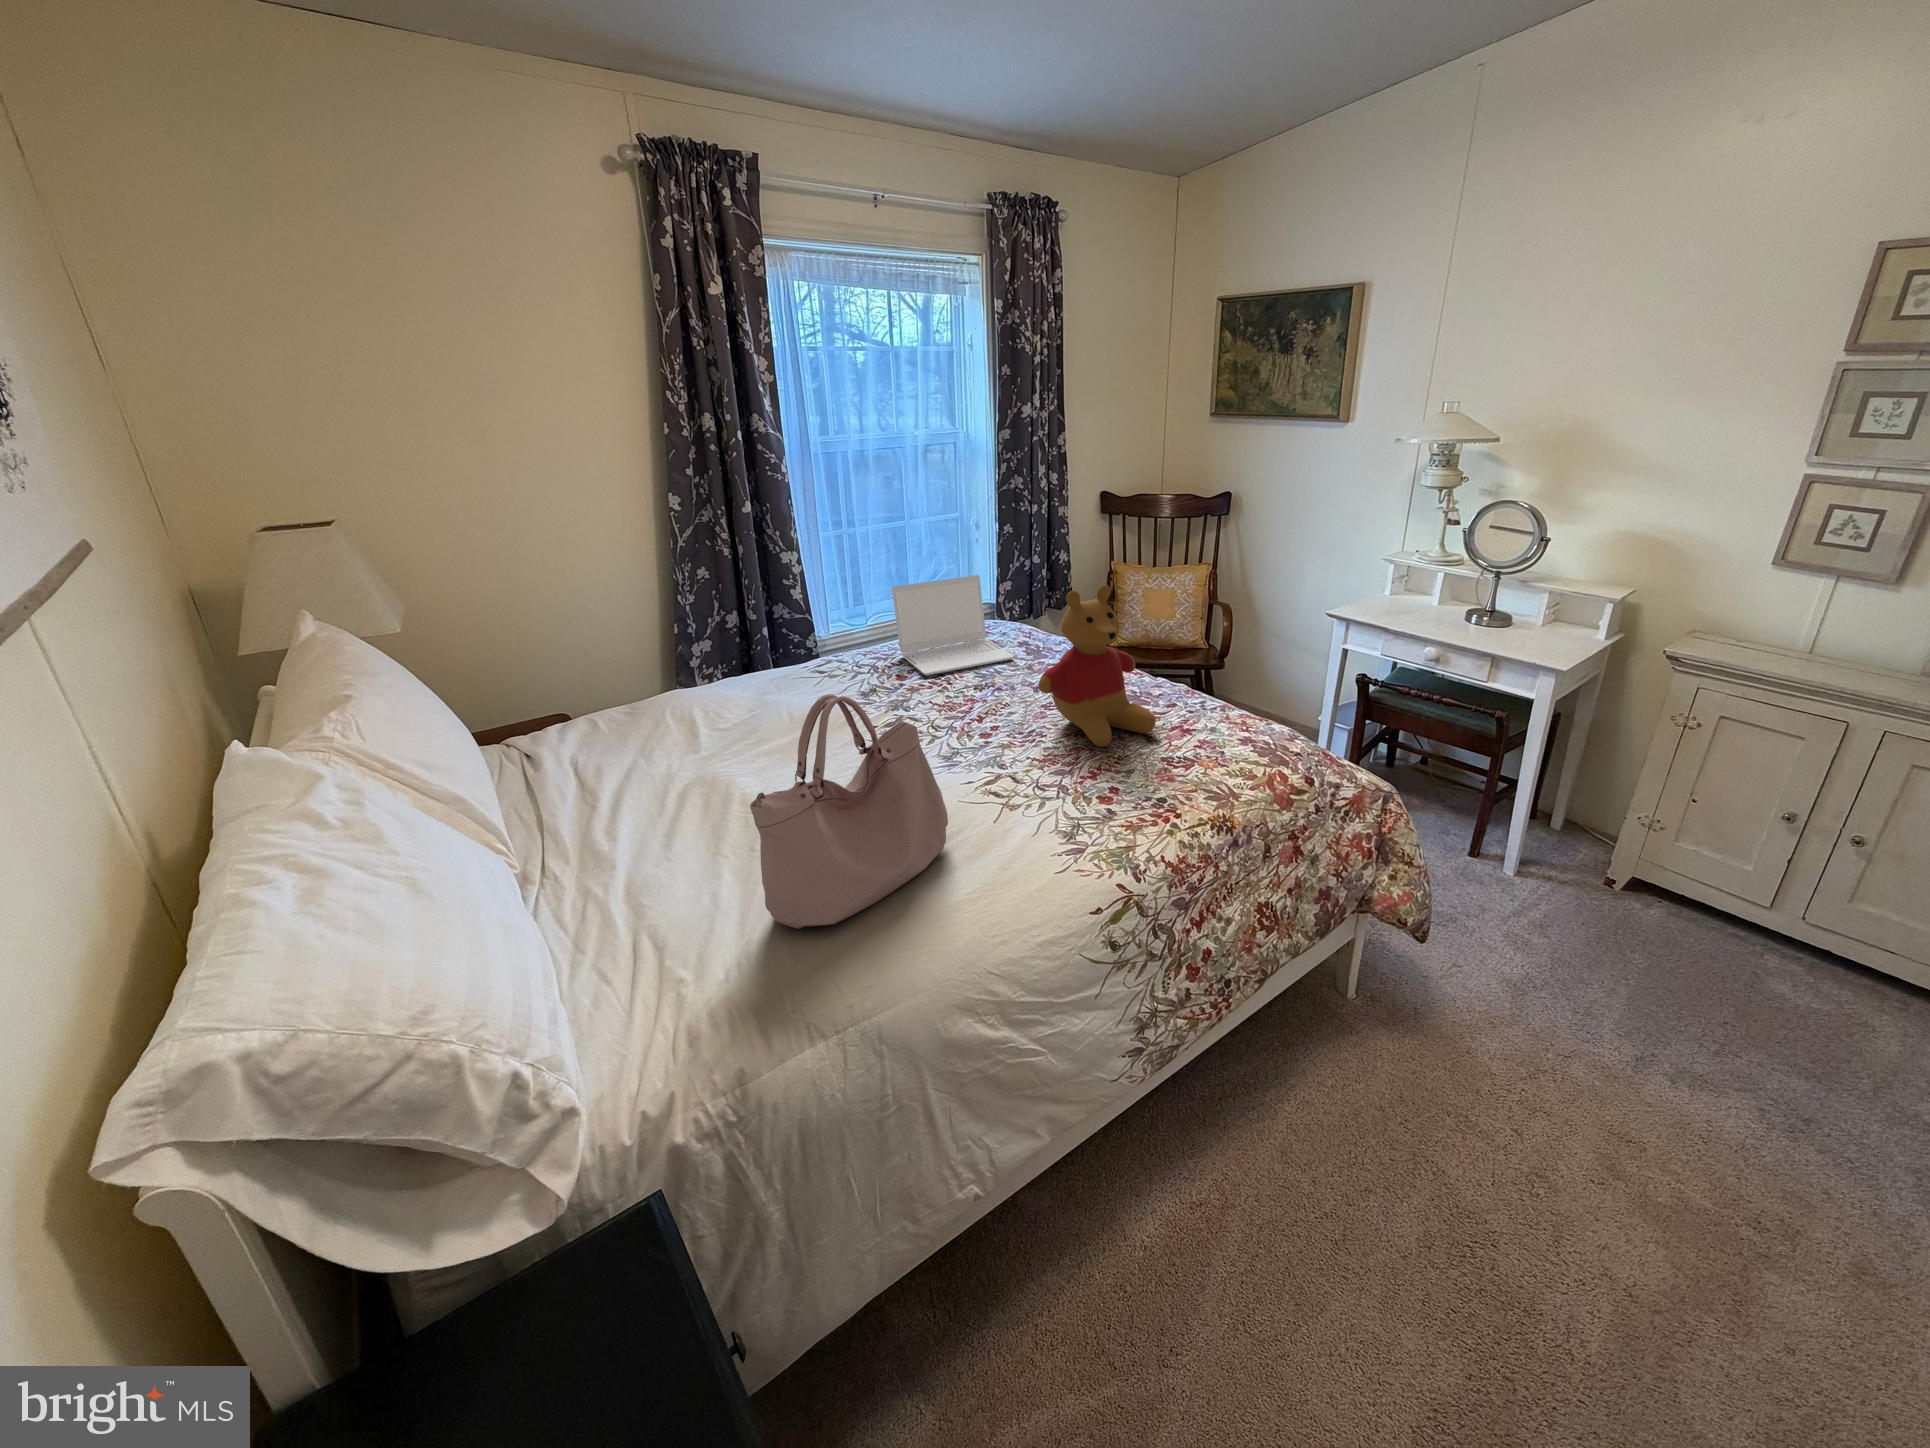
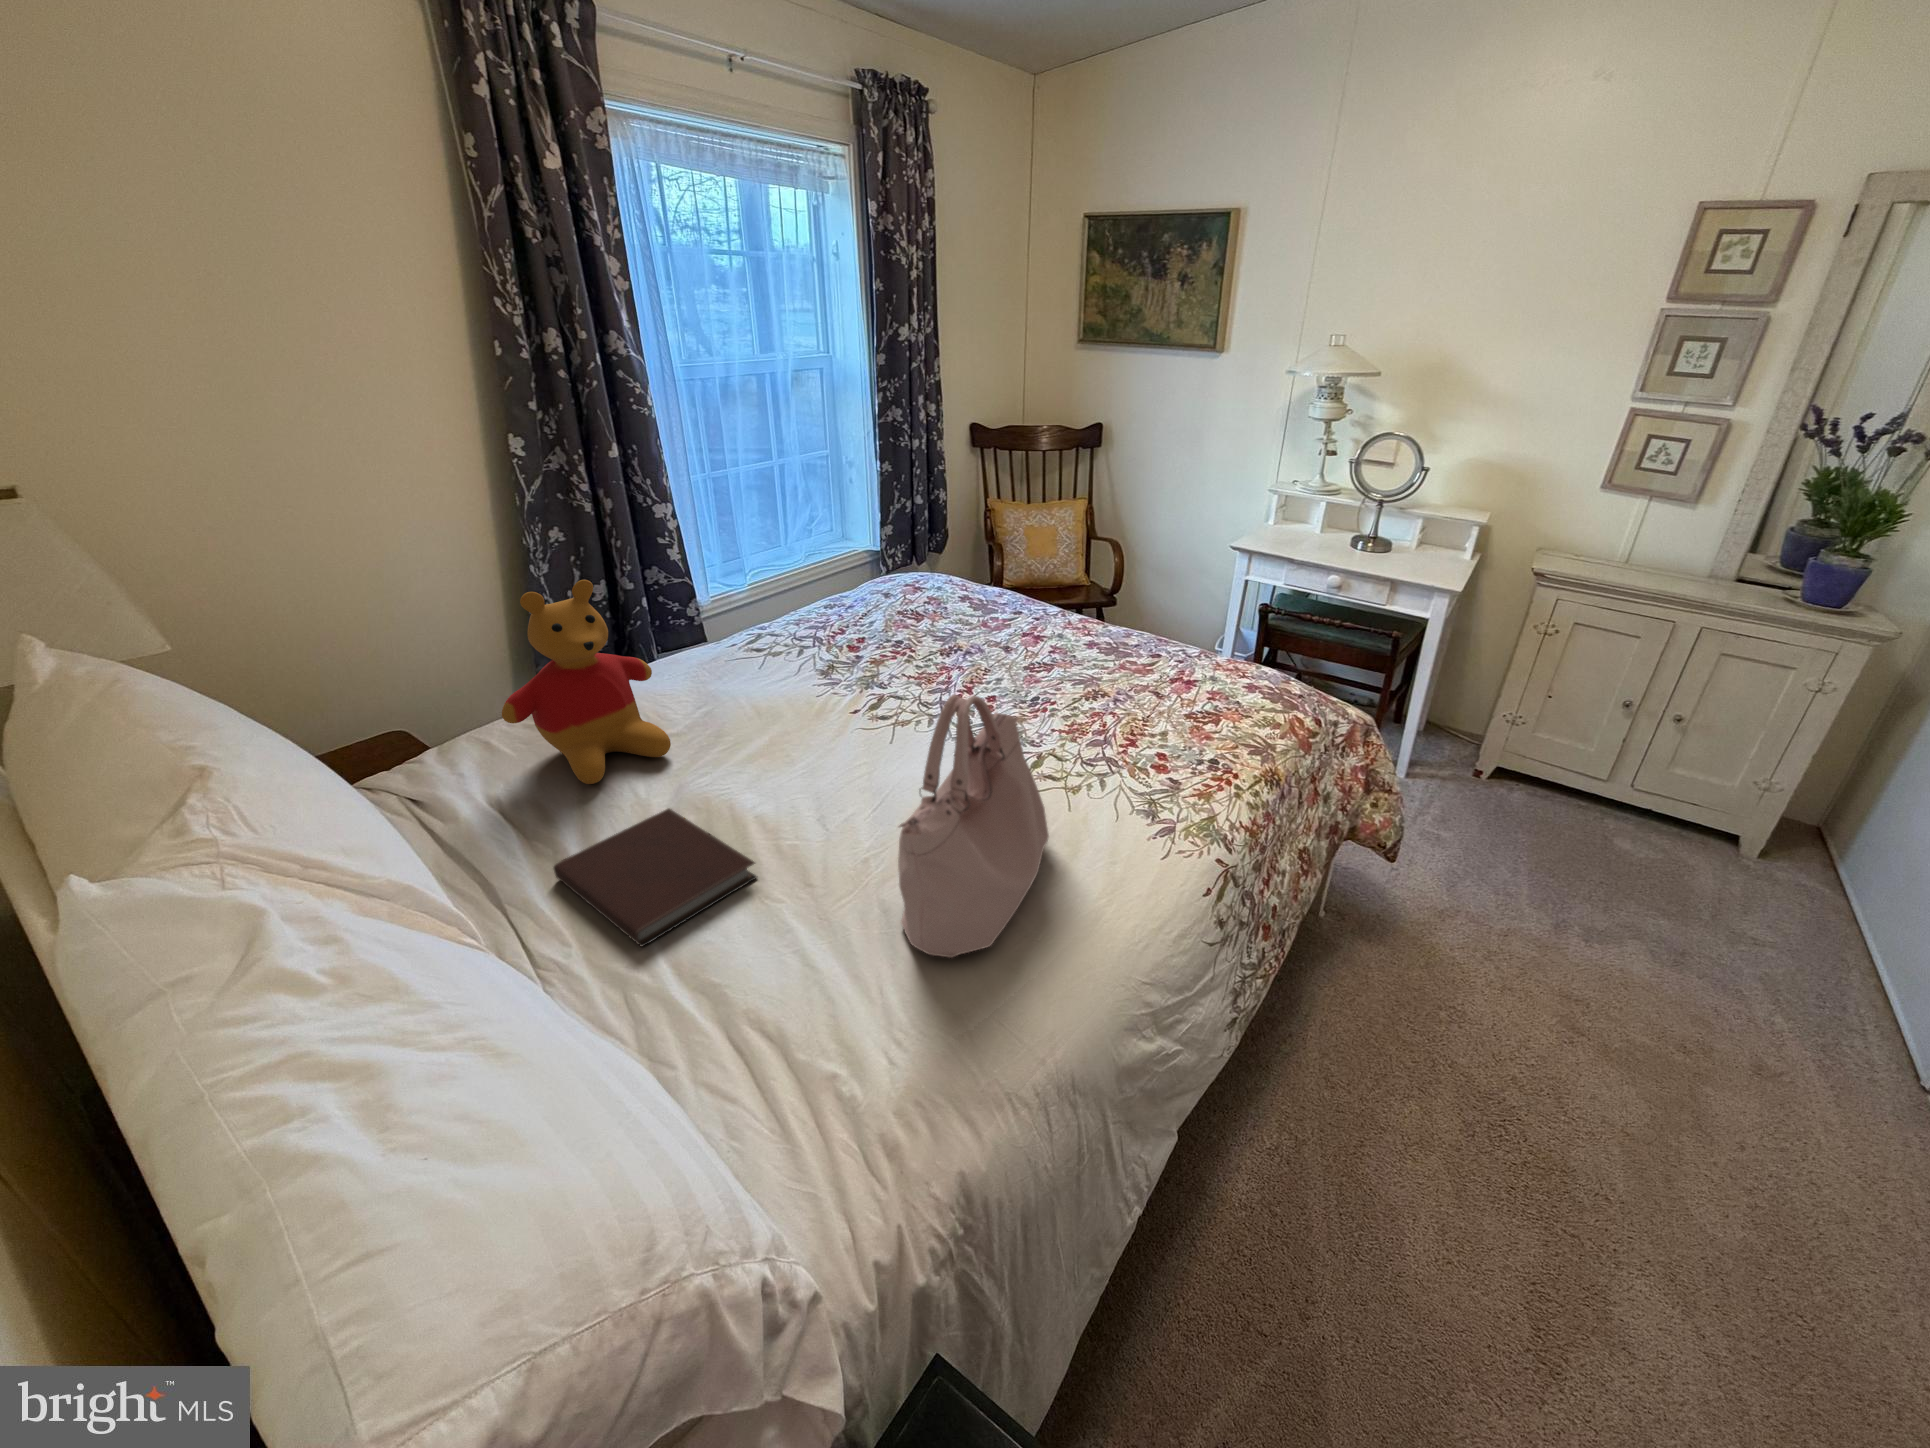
laptop: present [892,575,1014,675] -> none [816,526,961,646]
stuffed bear: present [1039,585,1156,747] -> present [502,580,671,784]
notebook: none [567,780,704,879] -> present [553,809,757,946]

